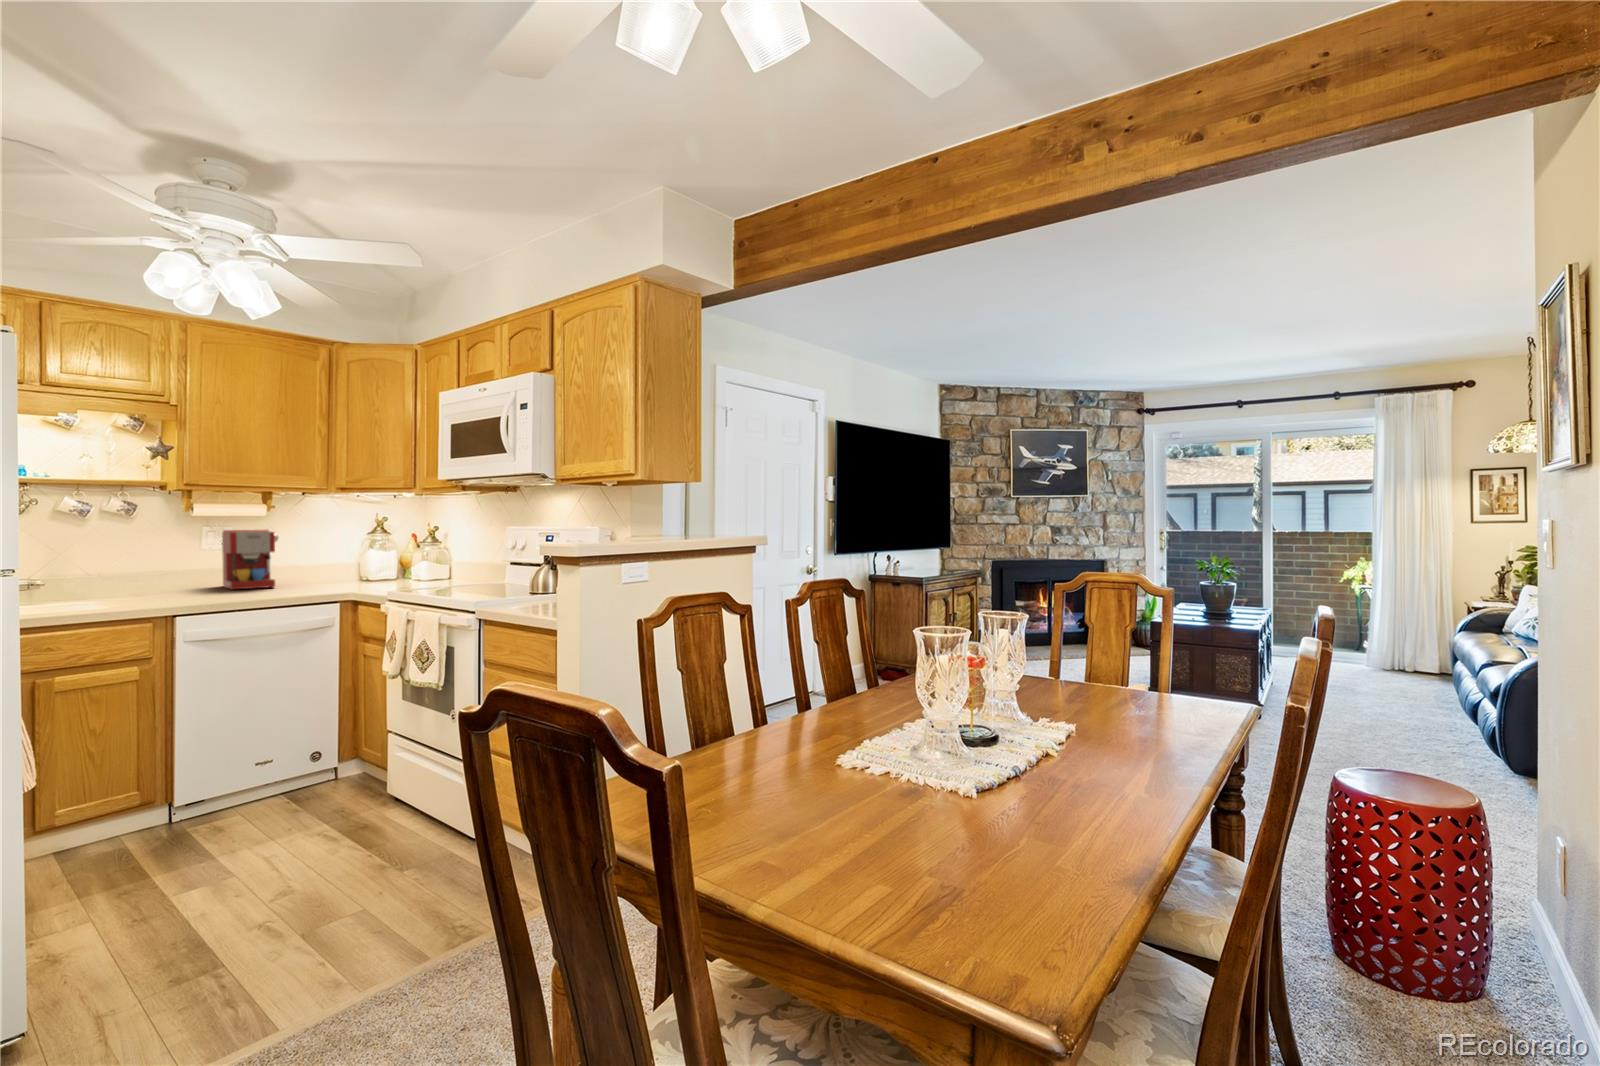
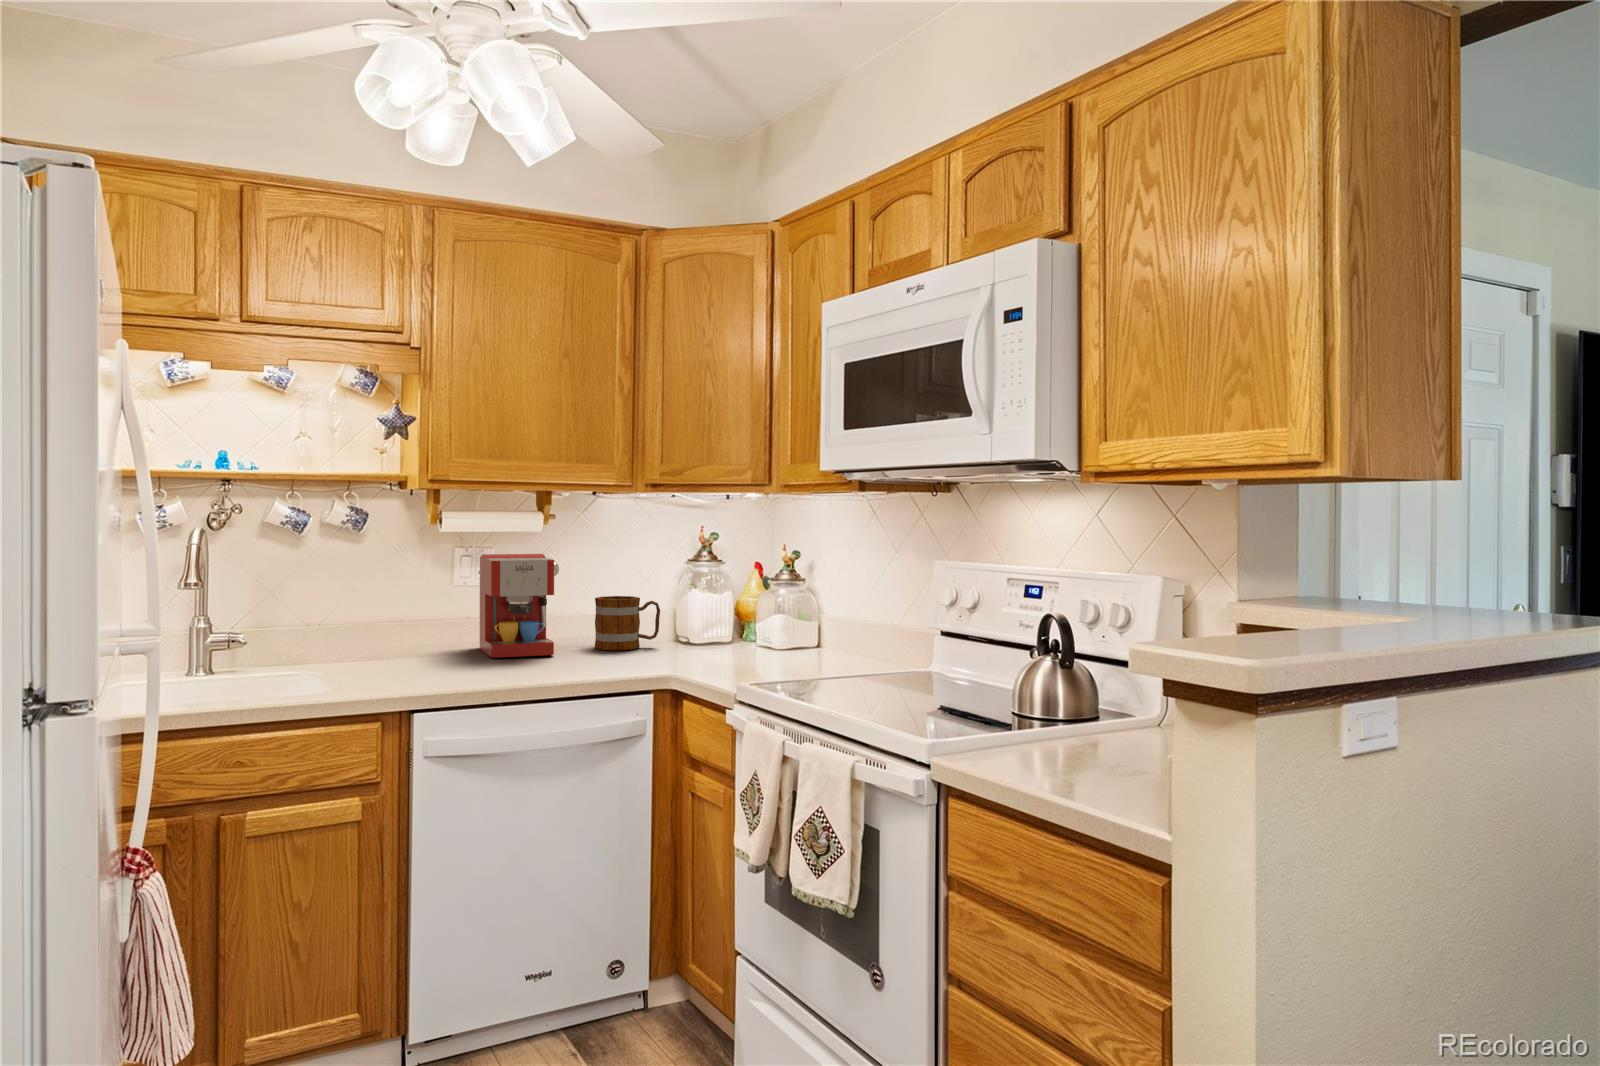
mug: none [304,554,349,585] -> present [595,596,660,650]

